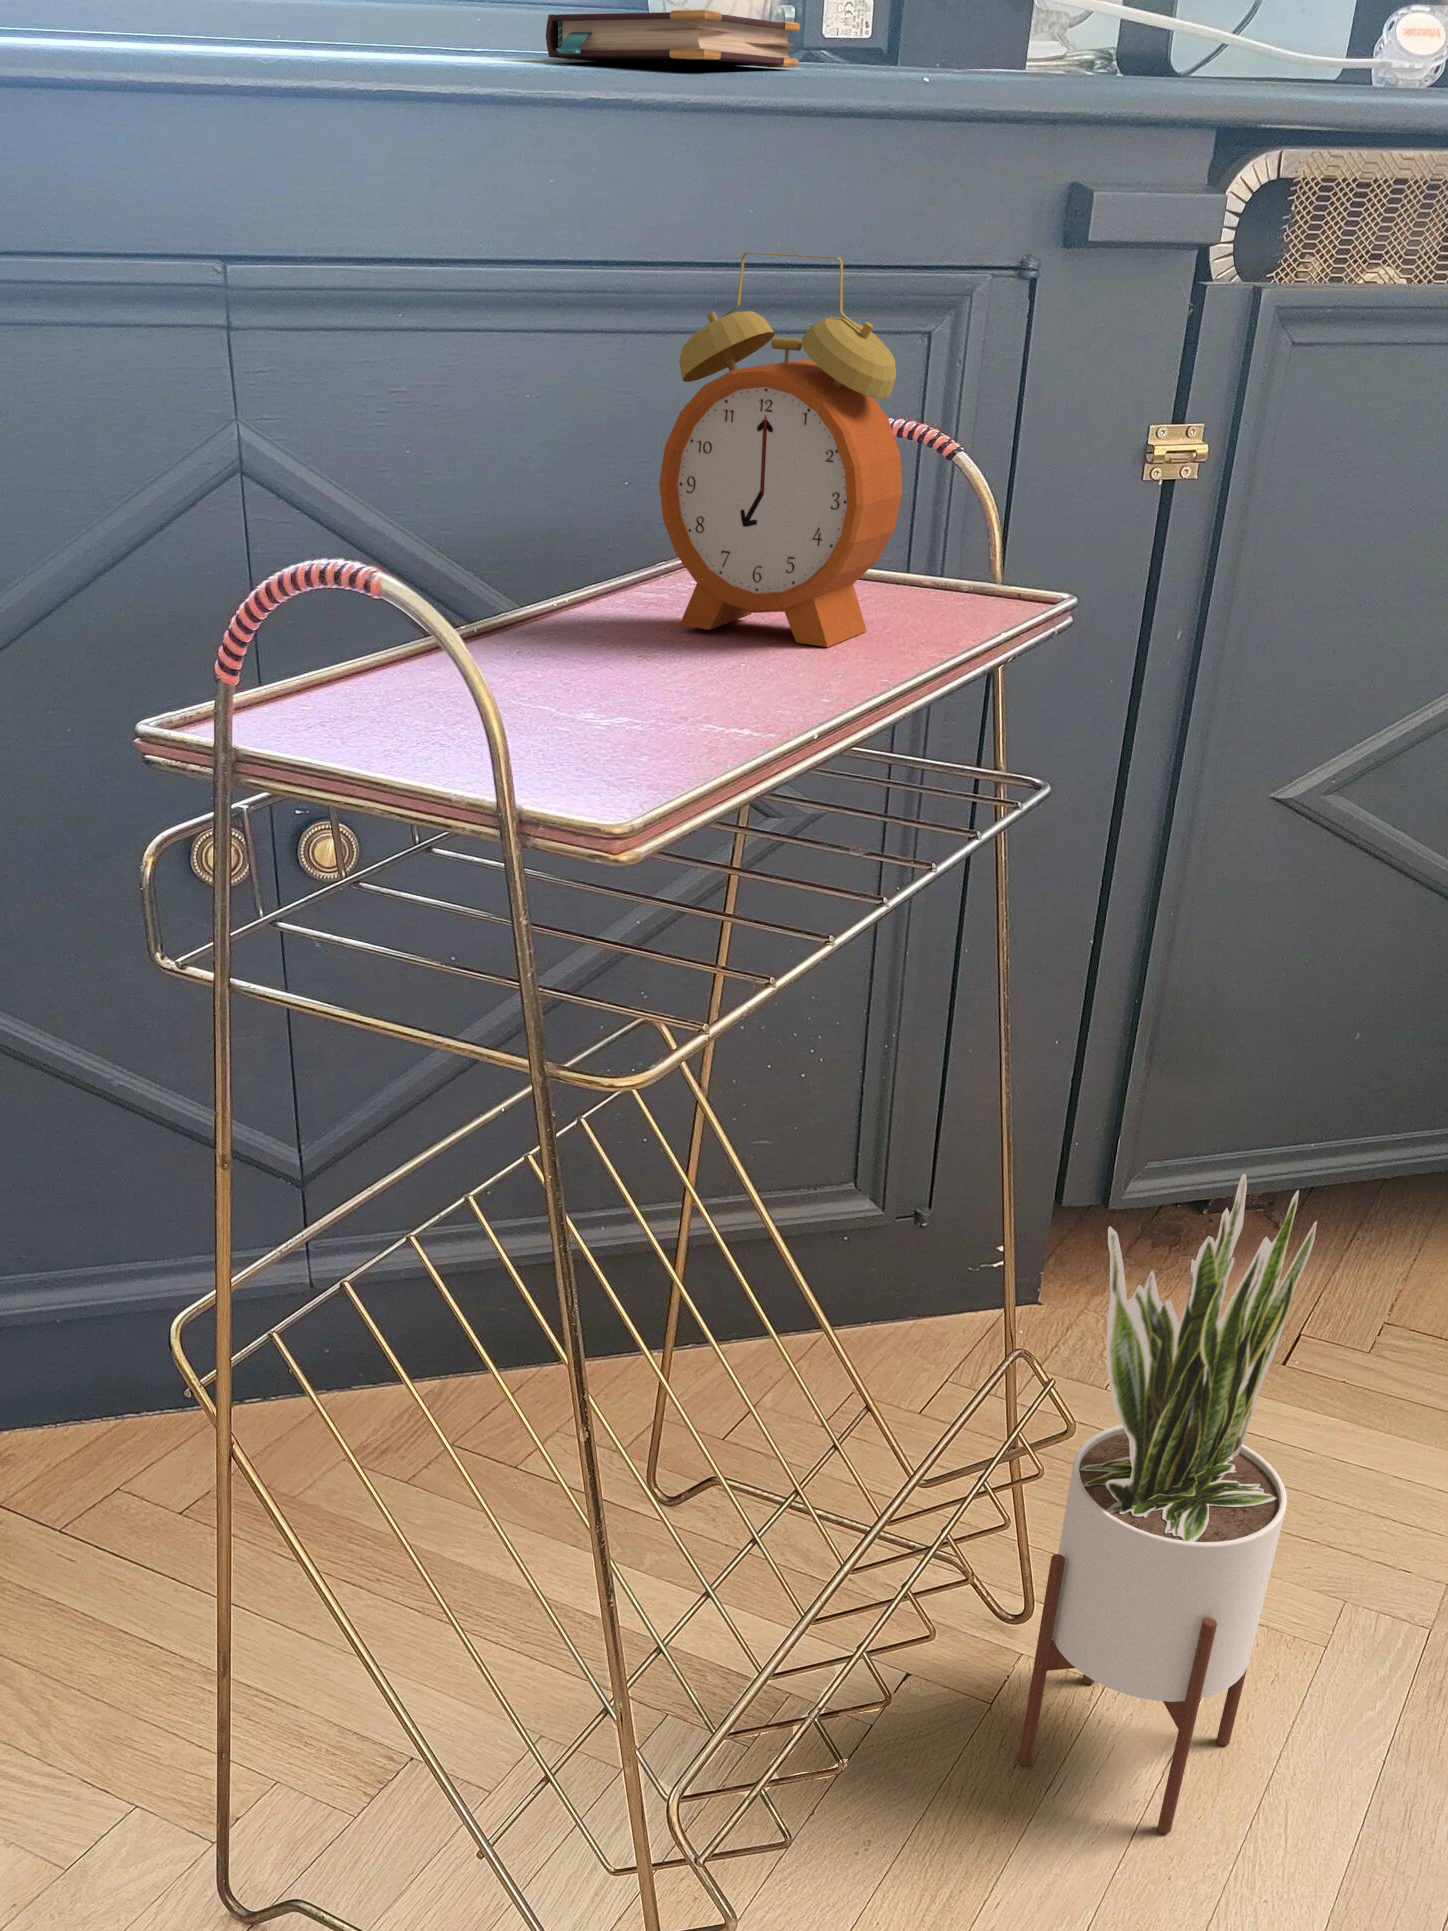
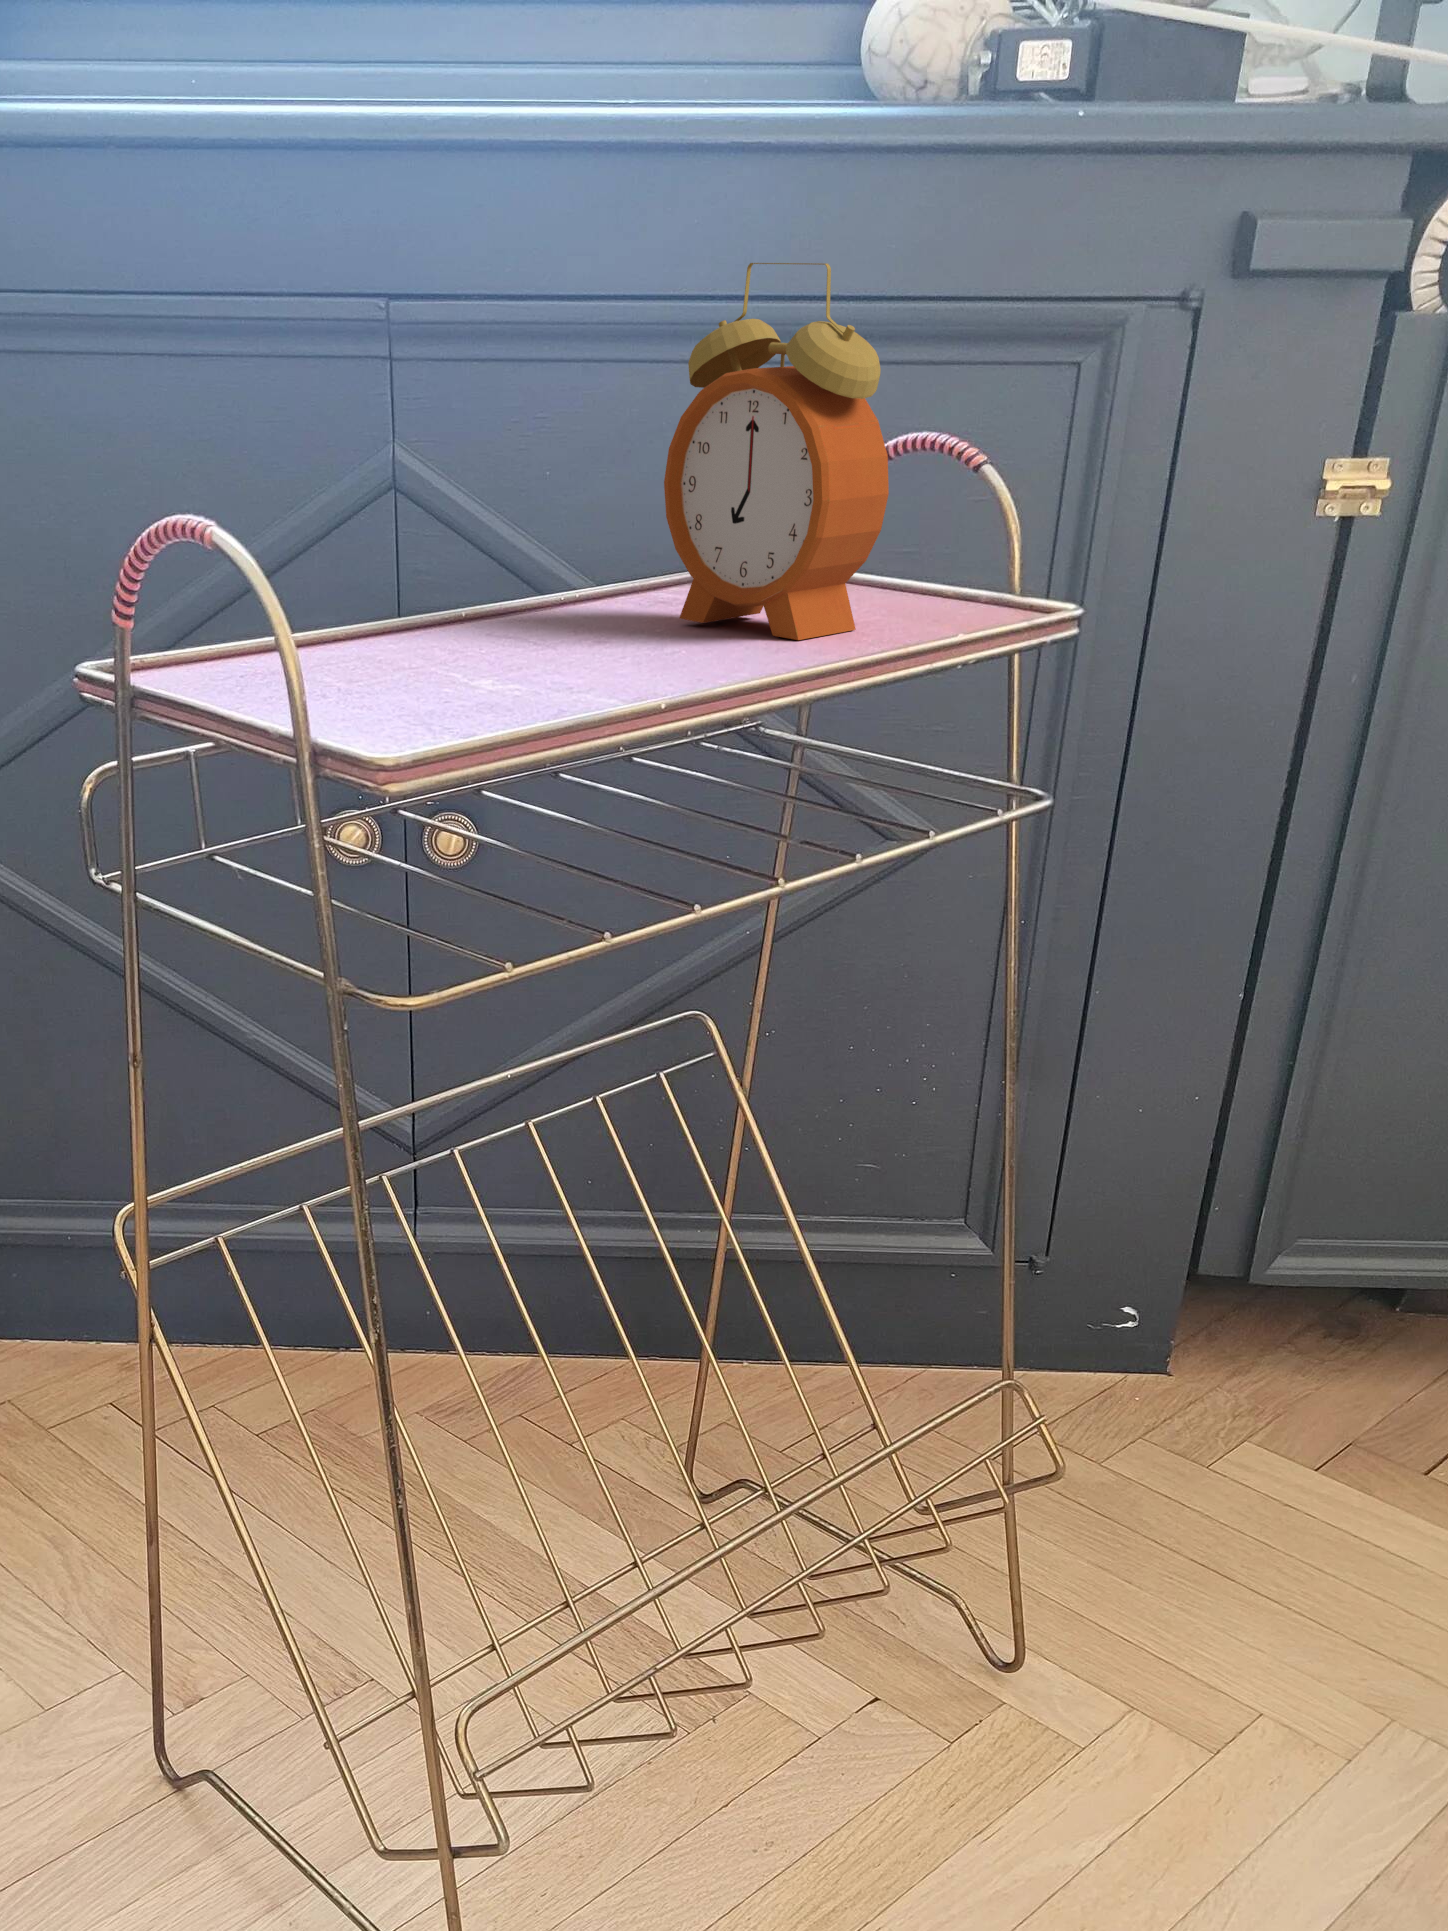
book: present [546,10,800,67] -> none [711,51,977,113]
potted plant: present [1019,1174,1317,1833] -> none [957,1208,1307,1905]

